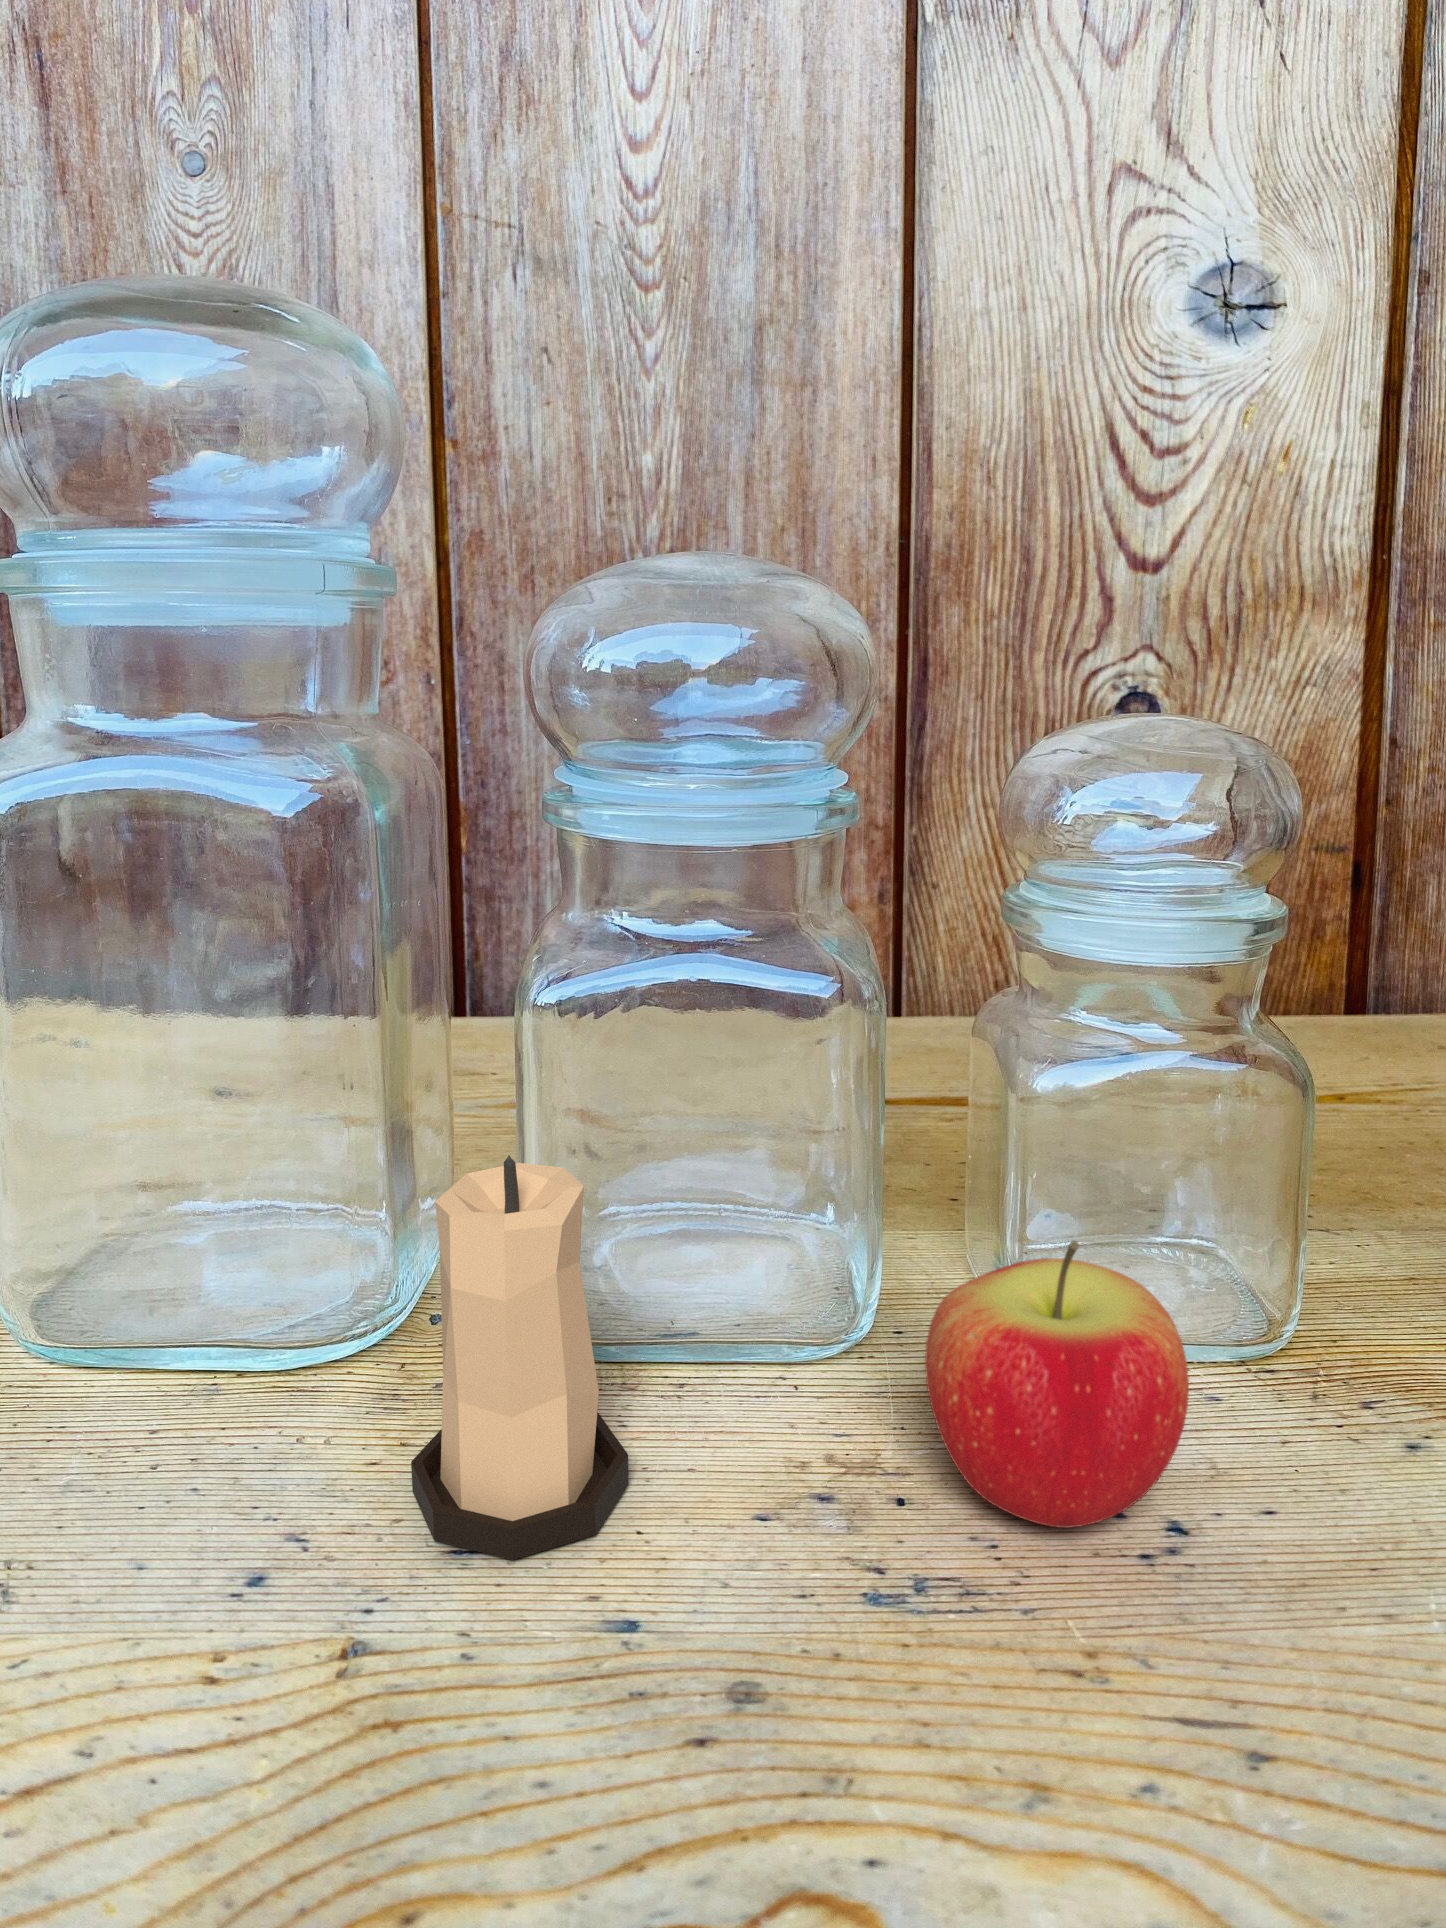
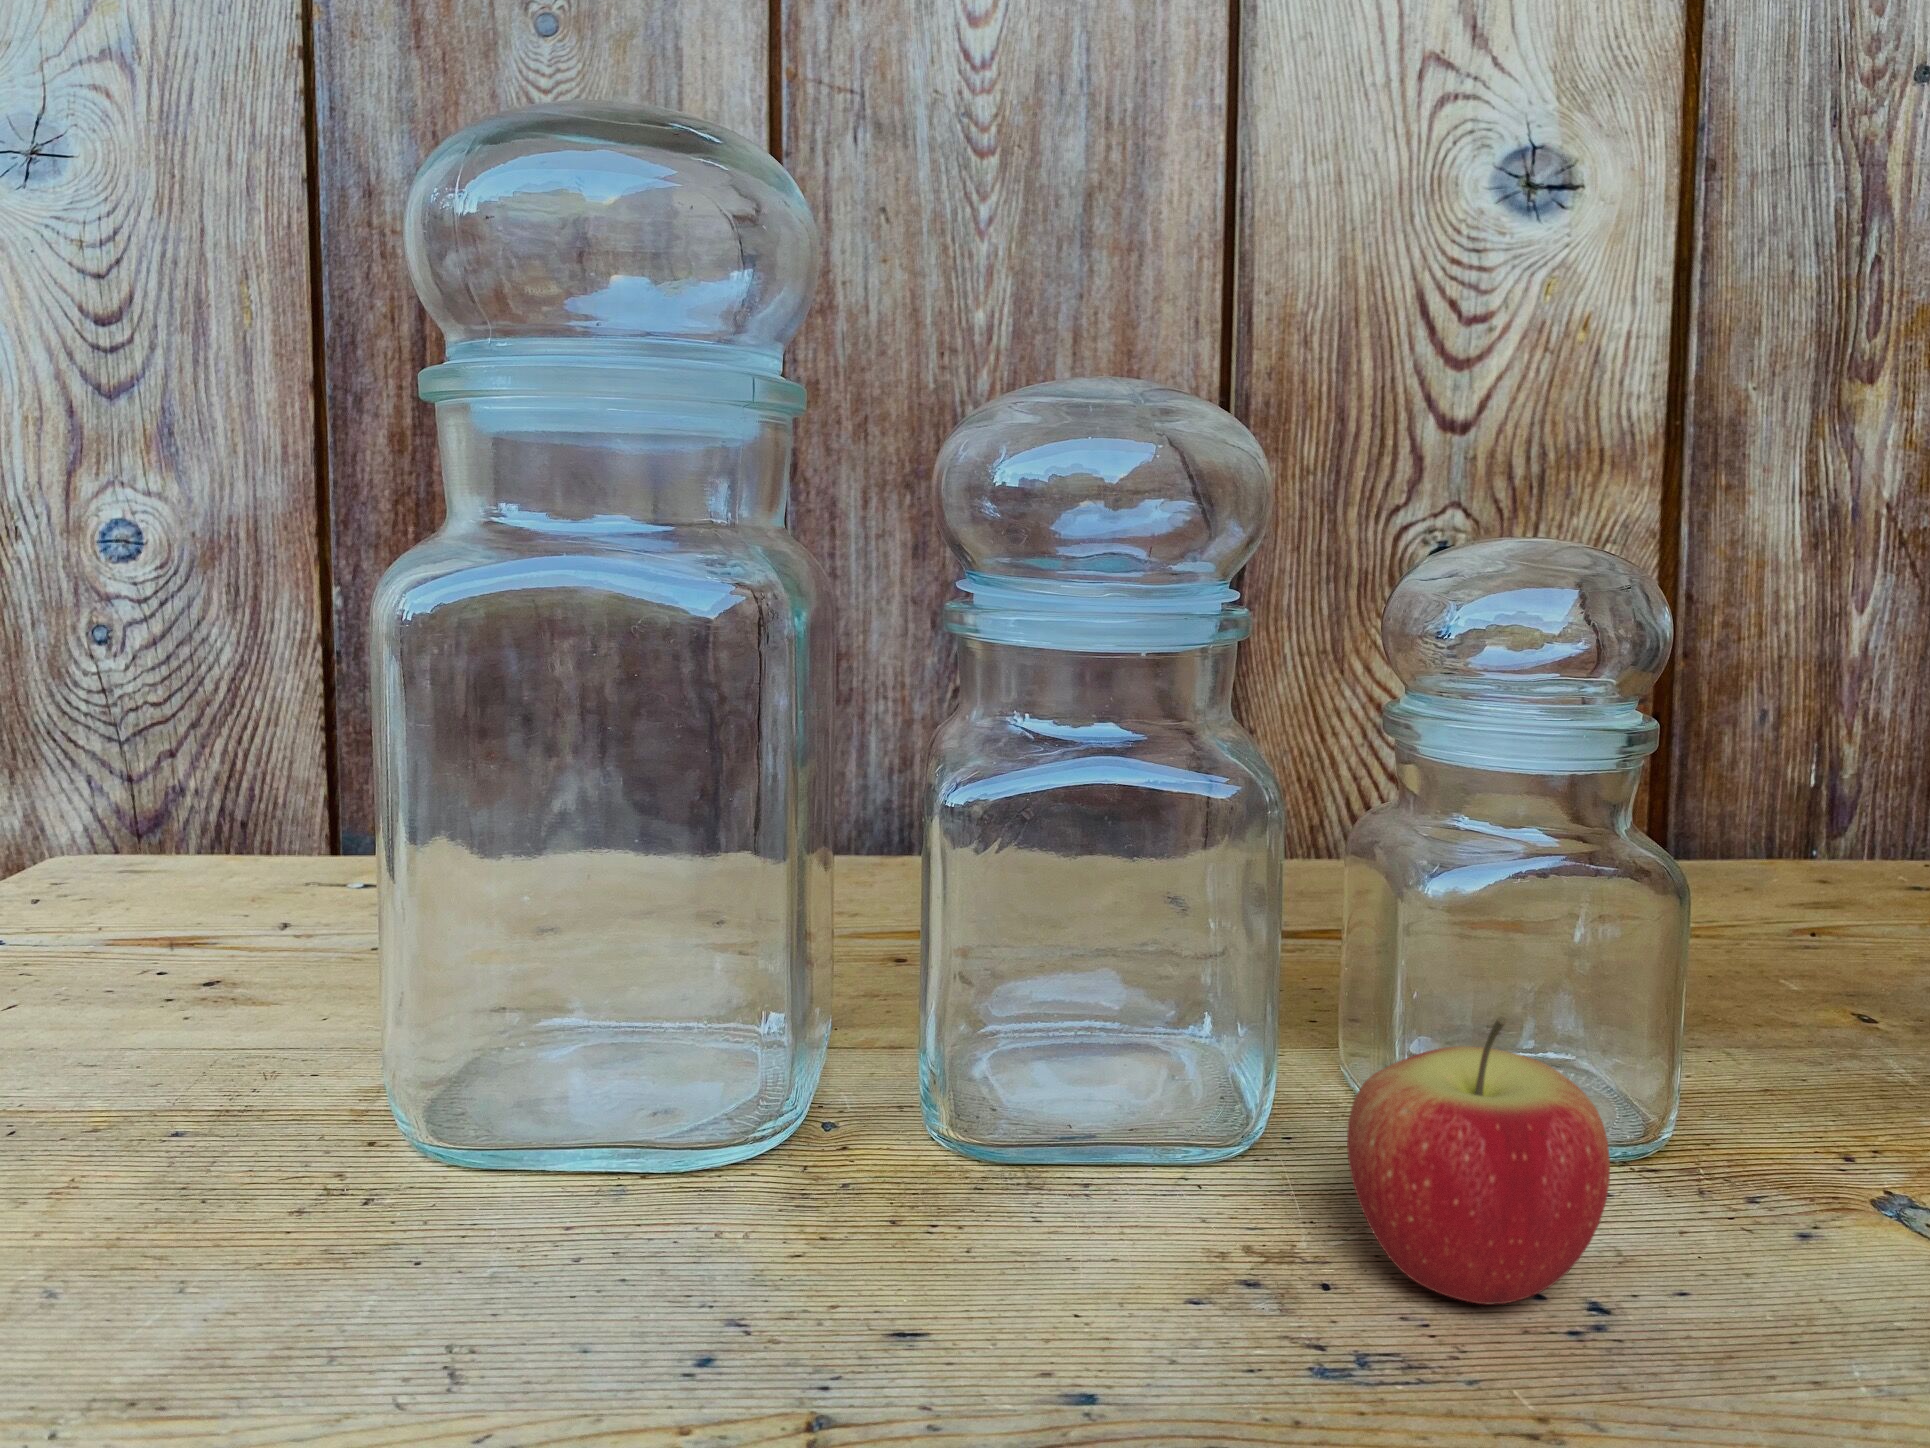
candle: present [411,1155,629,1560] -> none [842,937,1057,1345]

